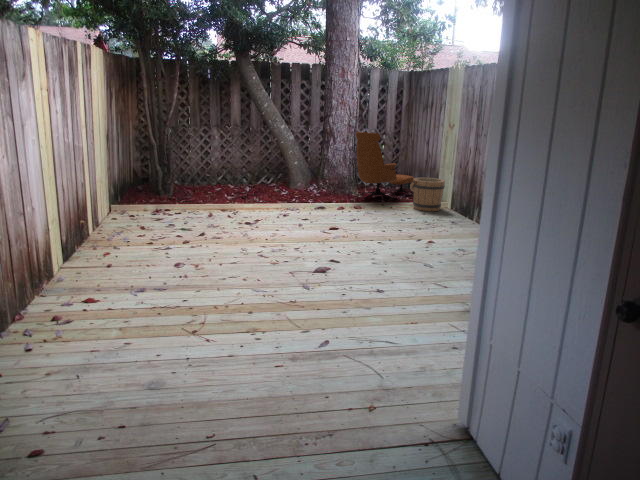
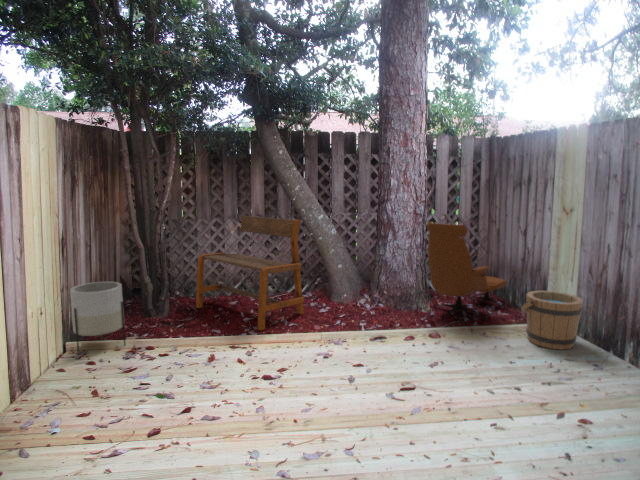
bench: none [191,124,270,202] -> present [196,216,304,330]
planter: none [120,164,154,208] -> present [70,282,125,354]

